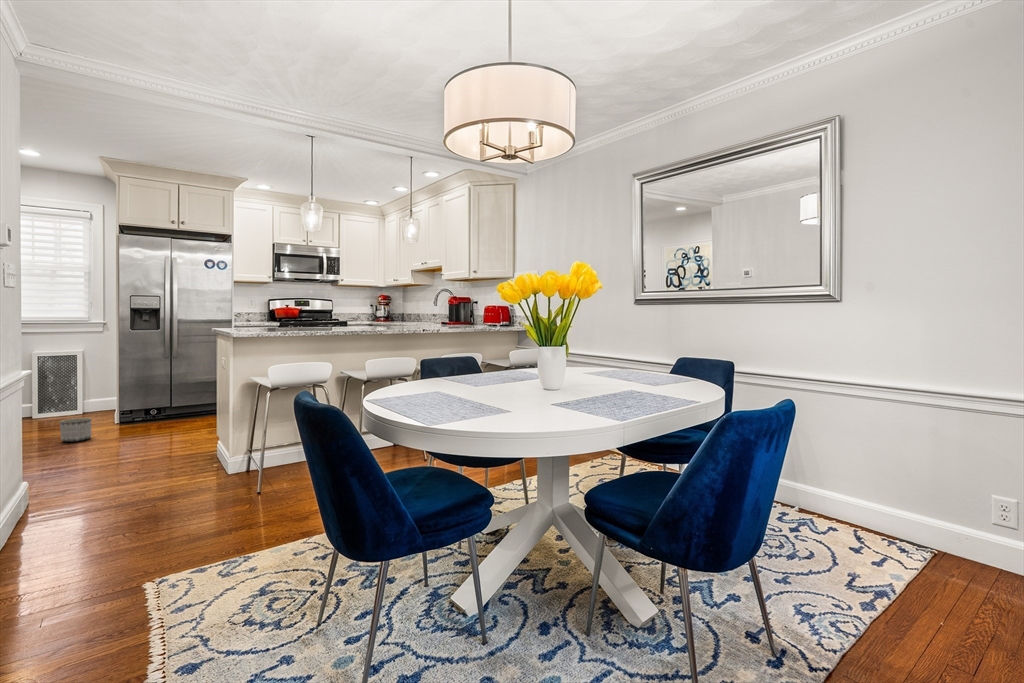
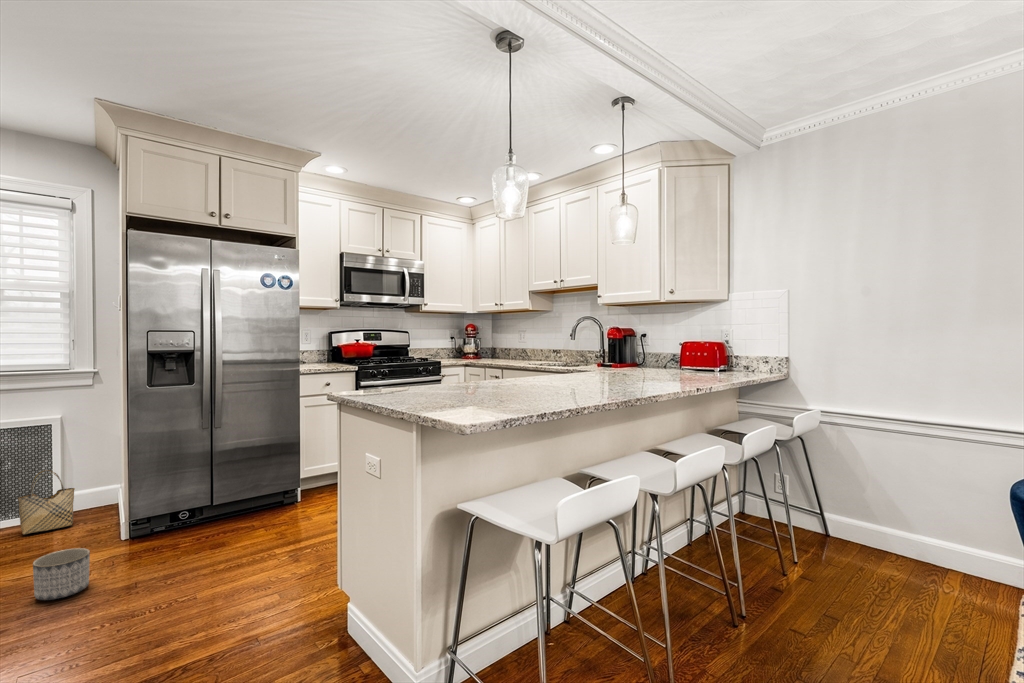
woven basket: none [56,382,91,420] -> present [18,470,75,534]

